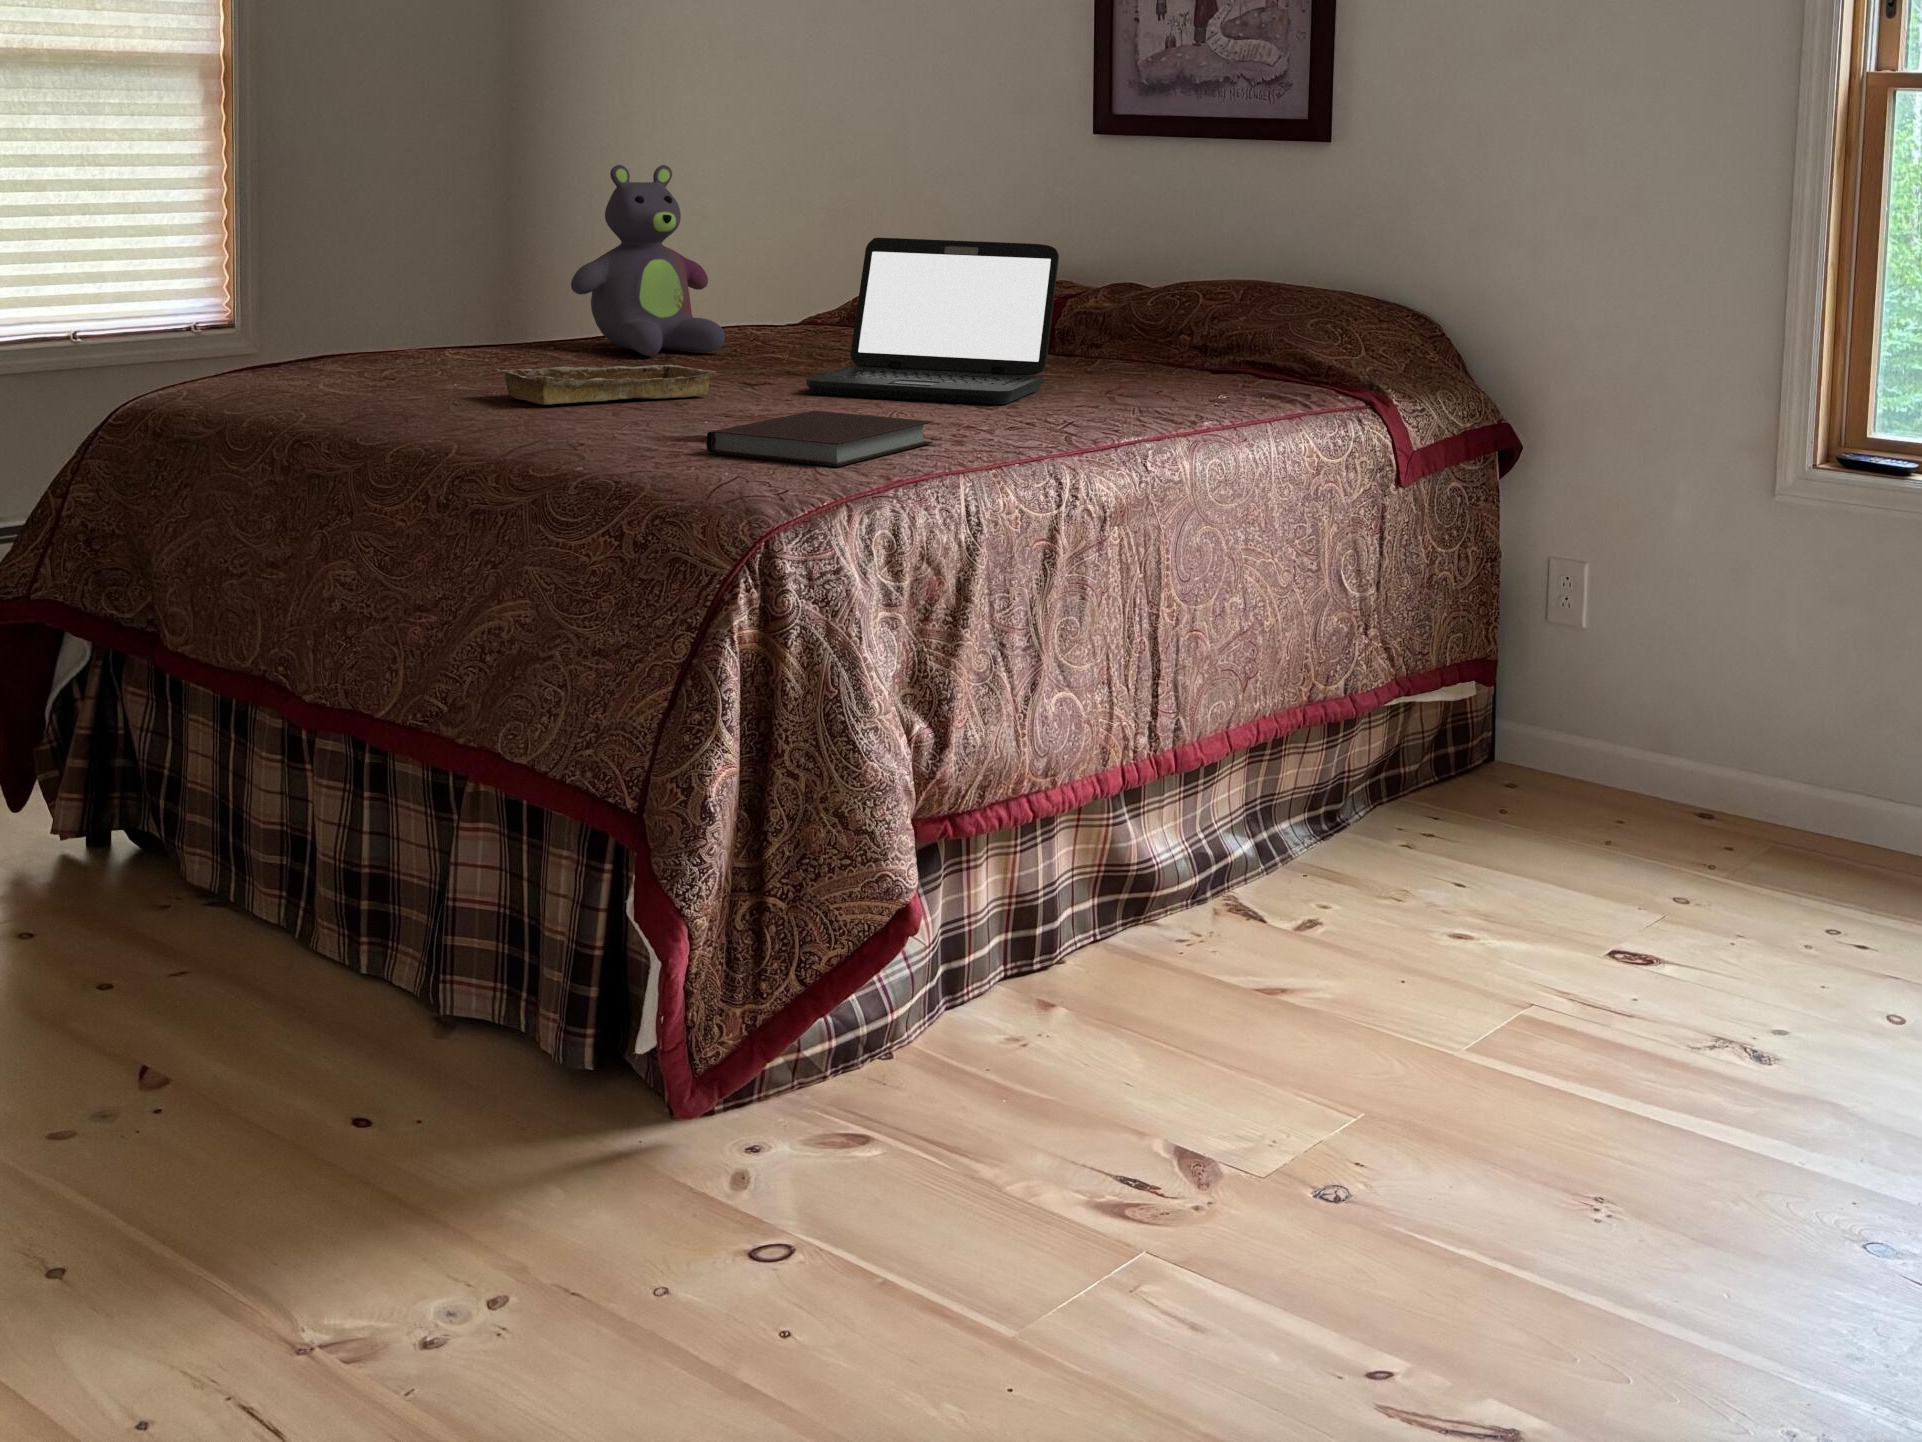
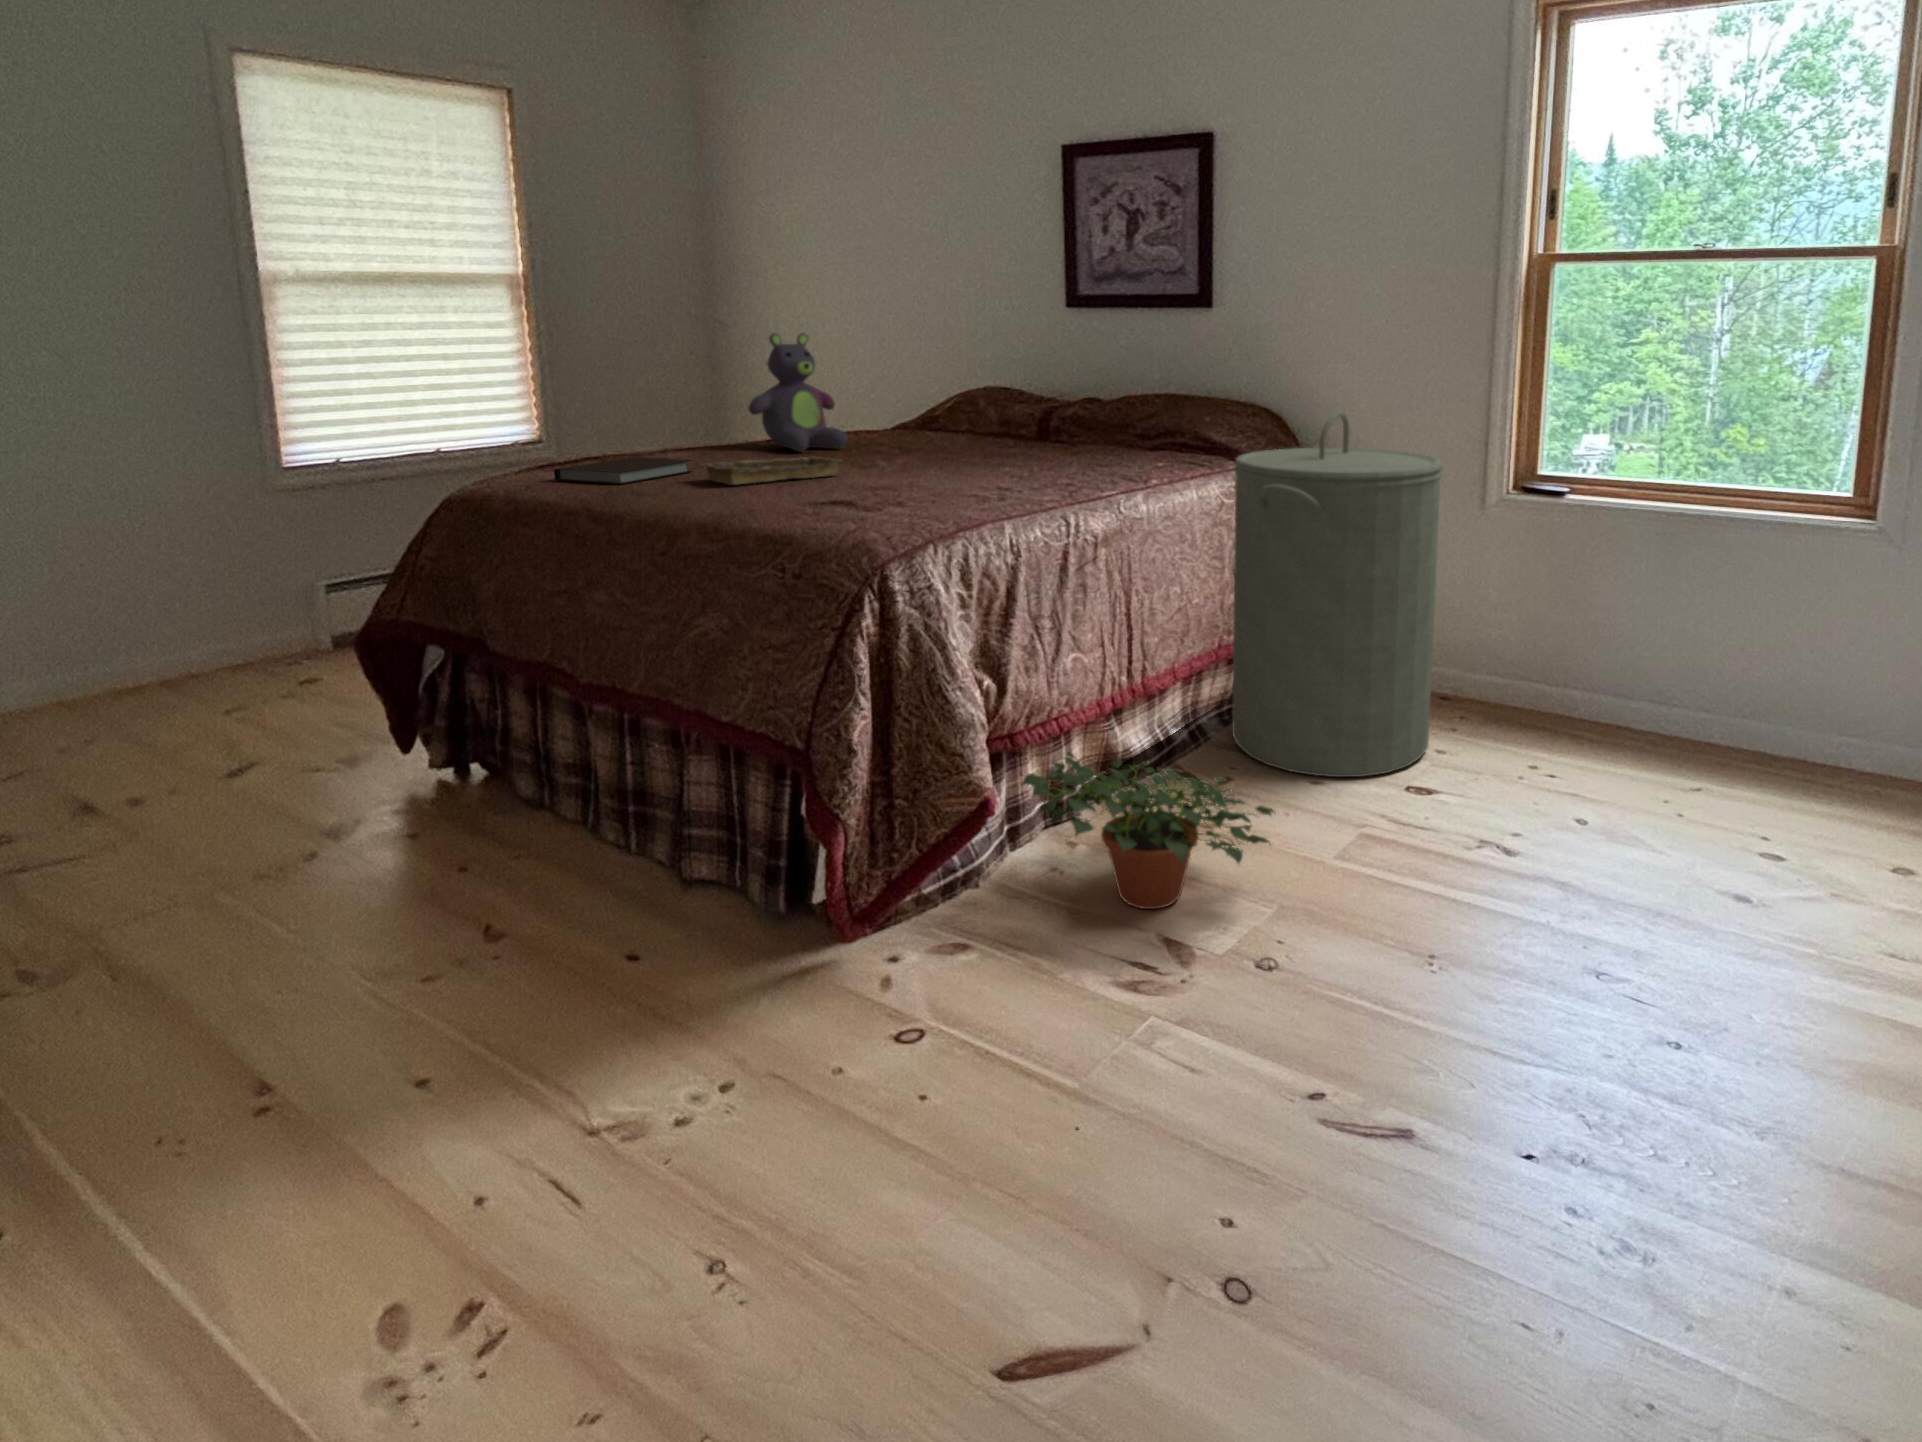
laptop: present [806,238,1059,404] -> none [900,373,1054,474]
laundry hamper: none [1328,321,1684,928] -> present [1232,411,1443,777]
notebook: present [707,411,933,467] -> present [554,457,692,485]
potted plant: none [960,844,1371,1104] -> present [1022,752,1275,909]

